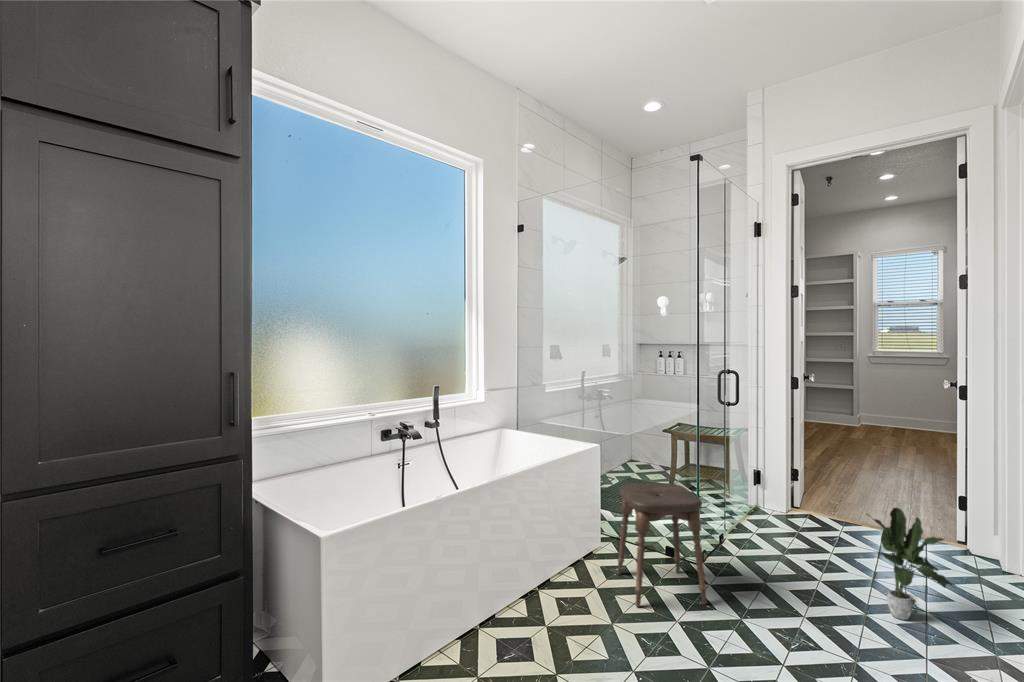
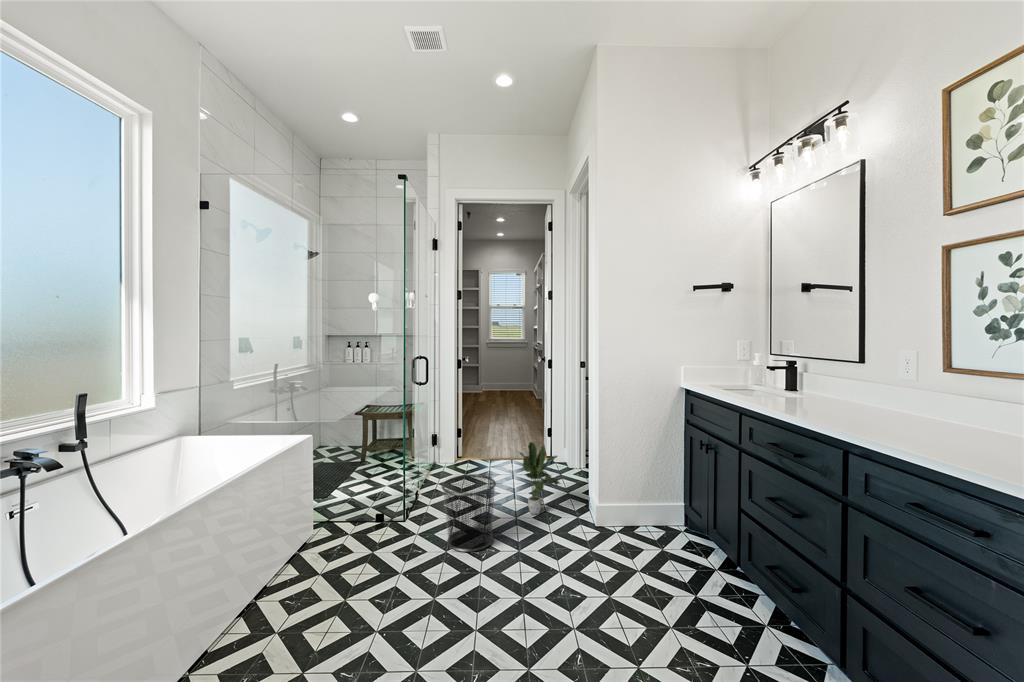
stool: present [618,483,707,607] -> none [337,458,420,576]
waste bin: none [739,527,820,634] -> present [442,474,496,552]

